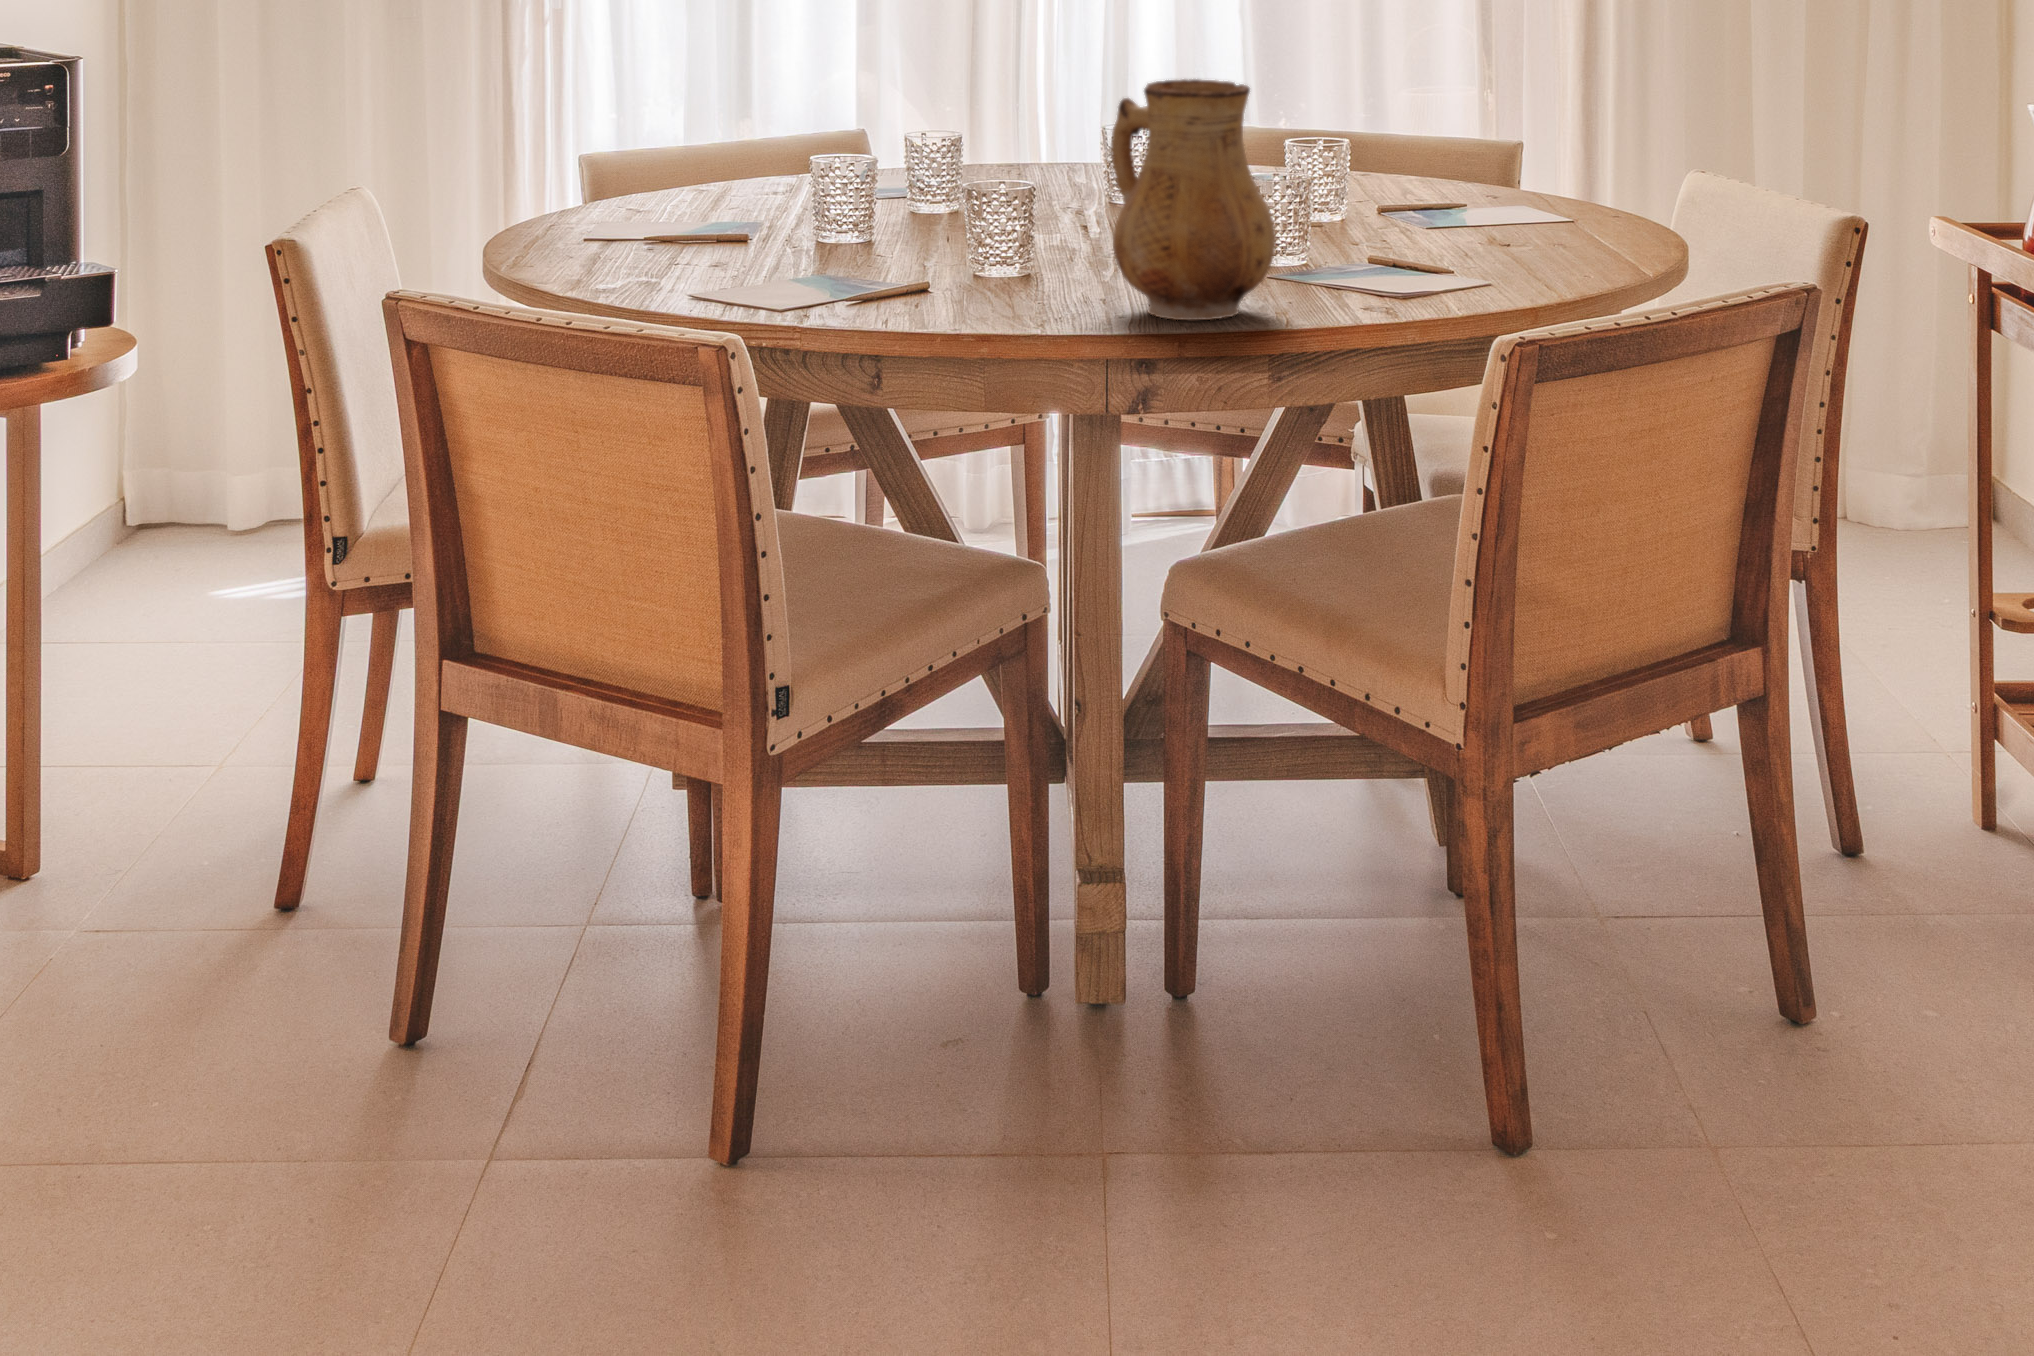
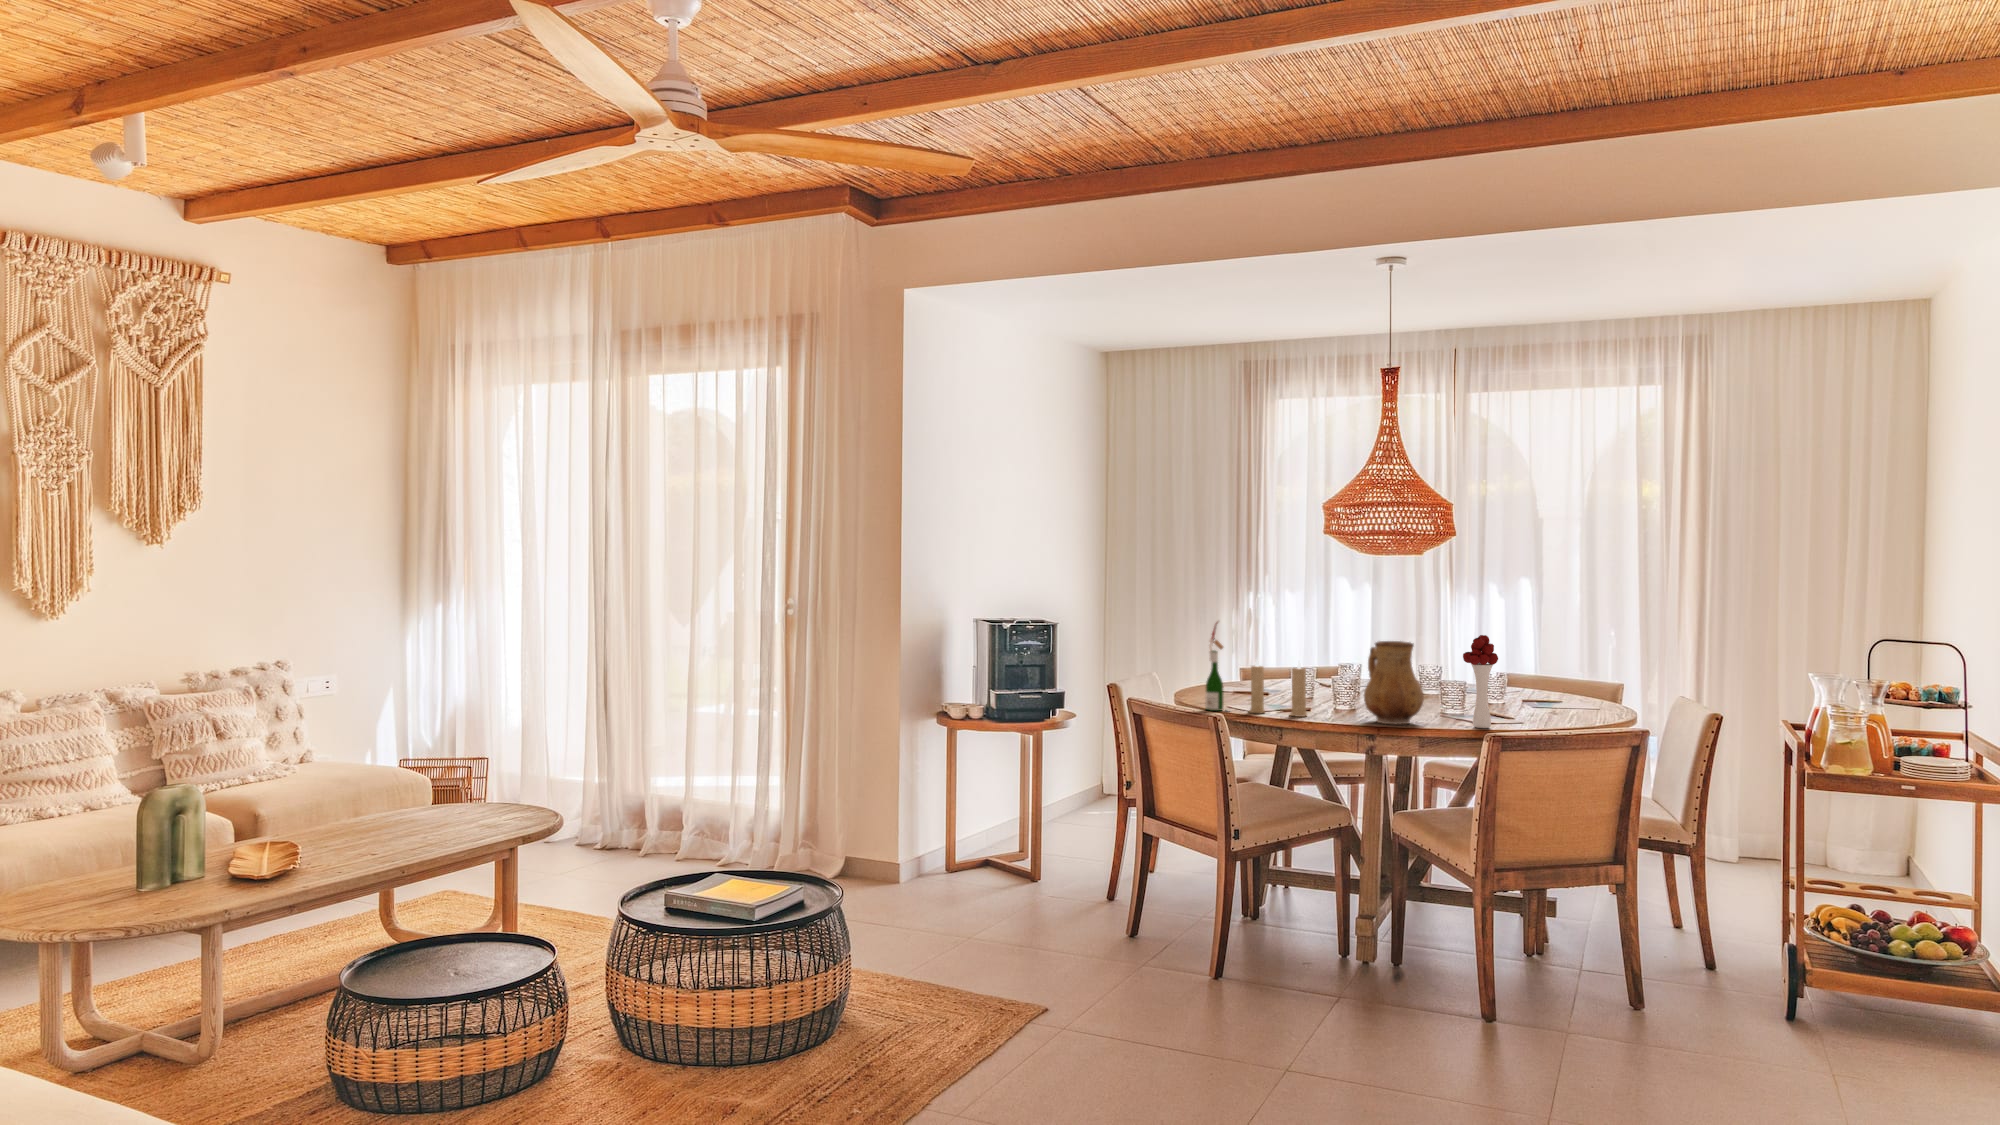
wine bottle: none [638,37,718,316] -> present [1206,622,1223,711]
flower bouquet: none [1379,54,1466,311] -> present [1463,635,1498,728]
candle: none [769,140,950,315] -> present [1249,660,1307,717]

